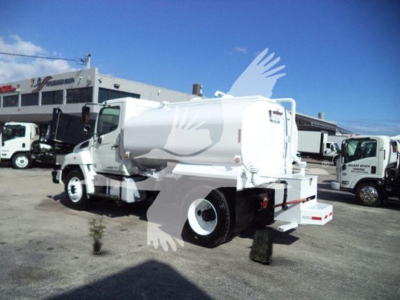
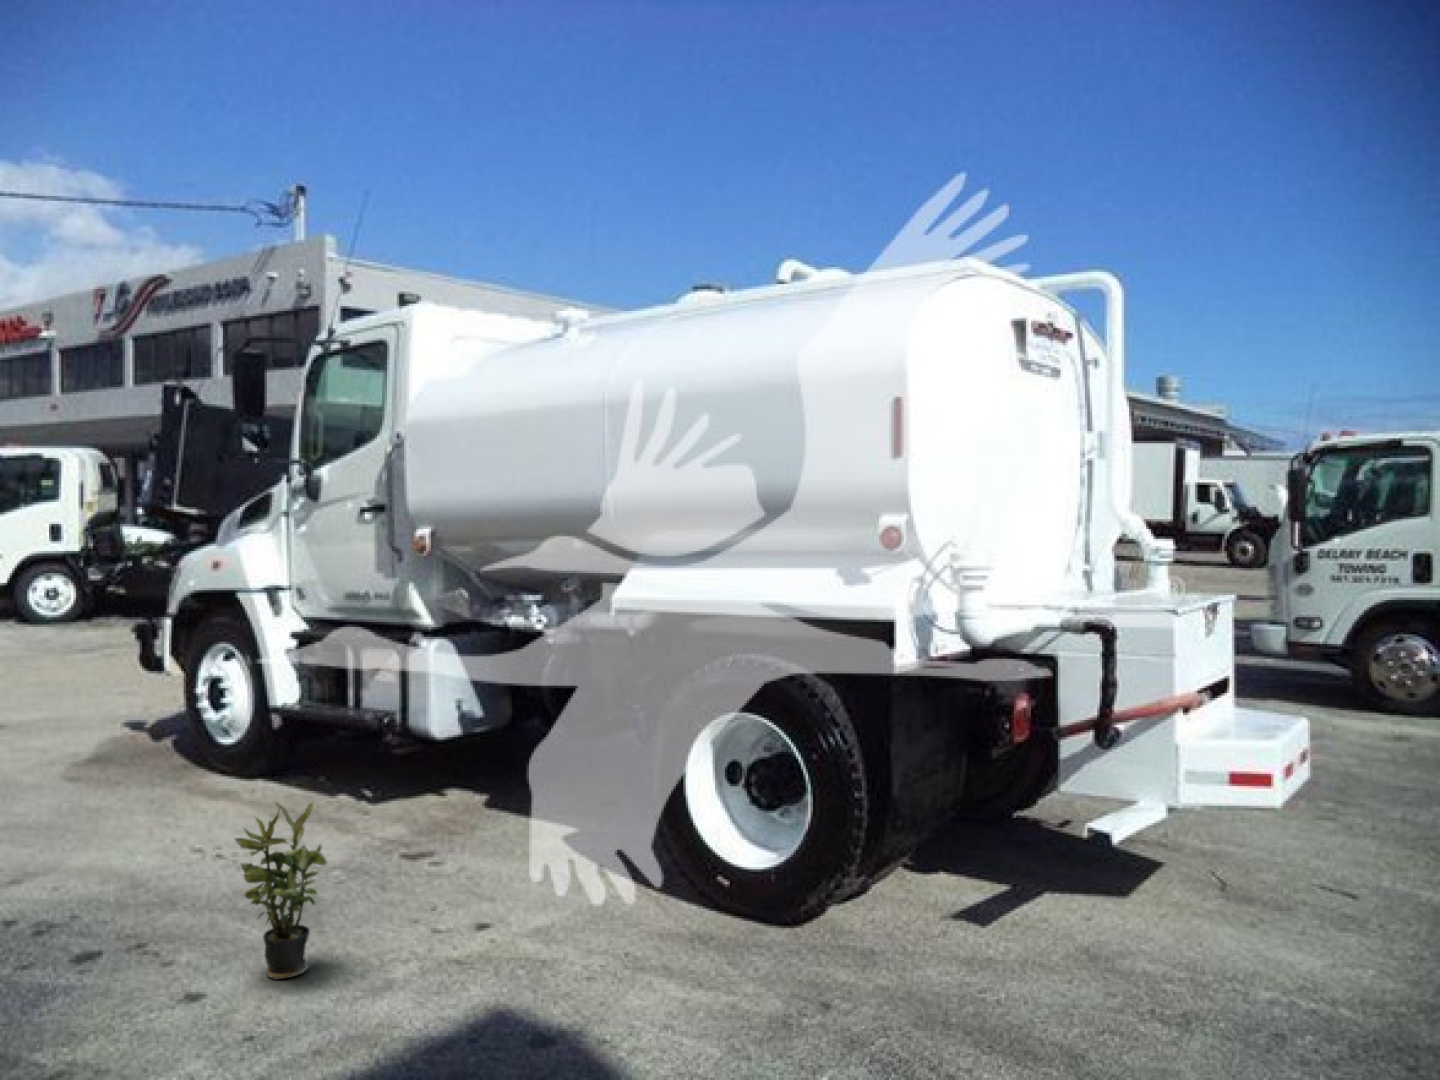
backpack: present [249,230,273,263] -> none [960,842,1067,994]

